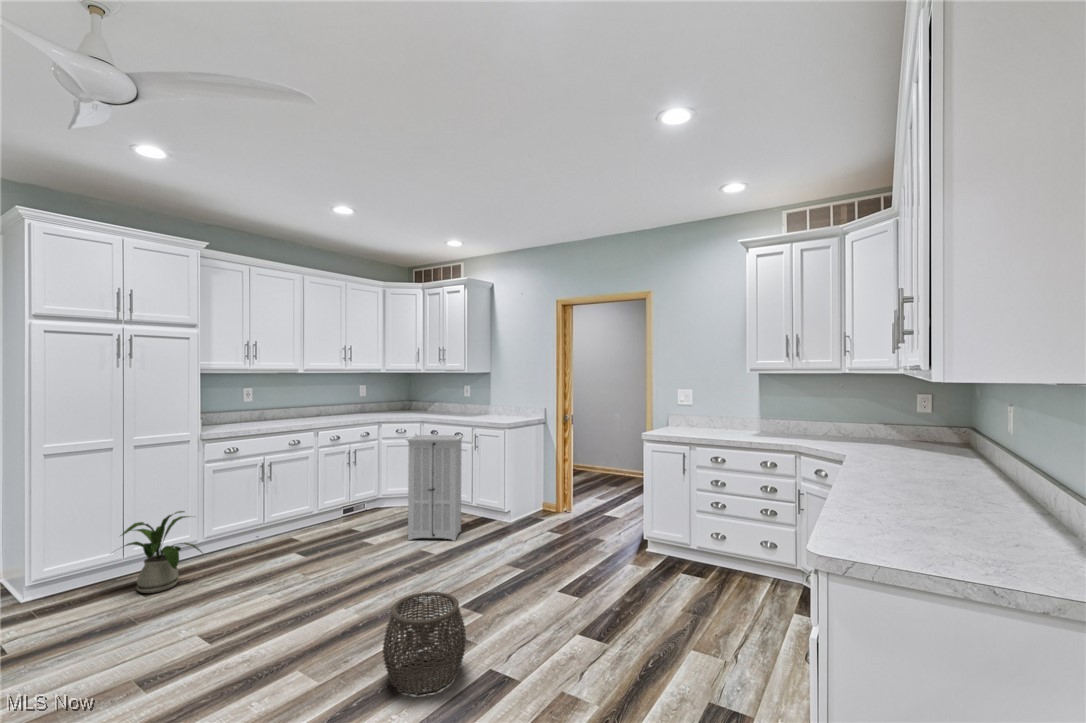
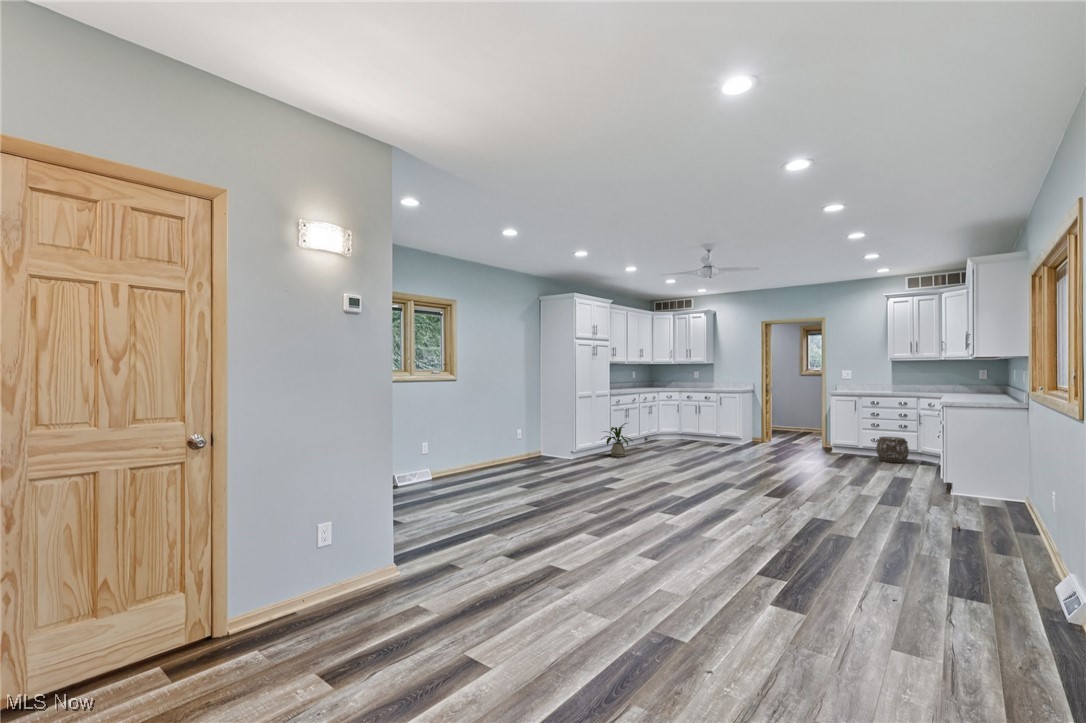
storage cabinet: present [405,434,464,541] -> none [697,394,727,448]
woven basket: present [383,592,466,695] -> present [876,437,909,463]

